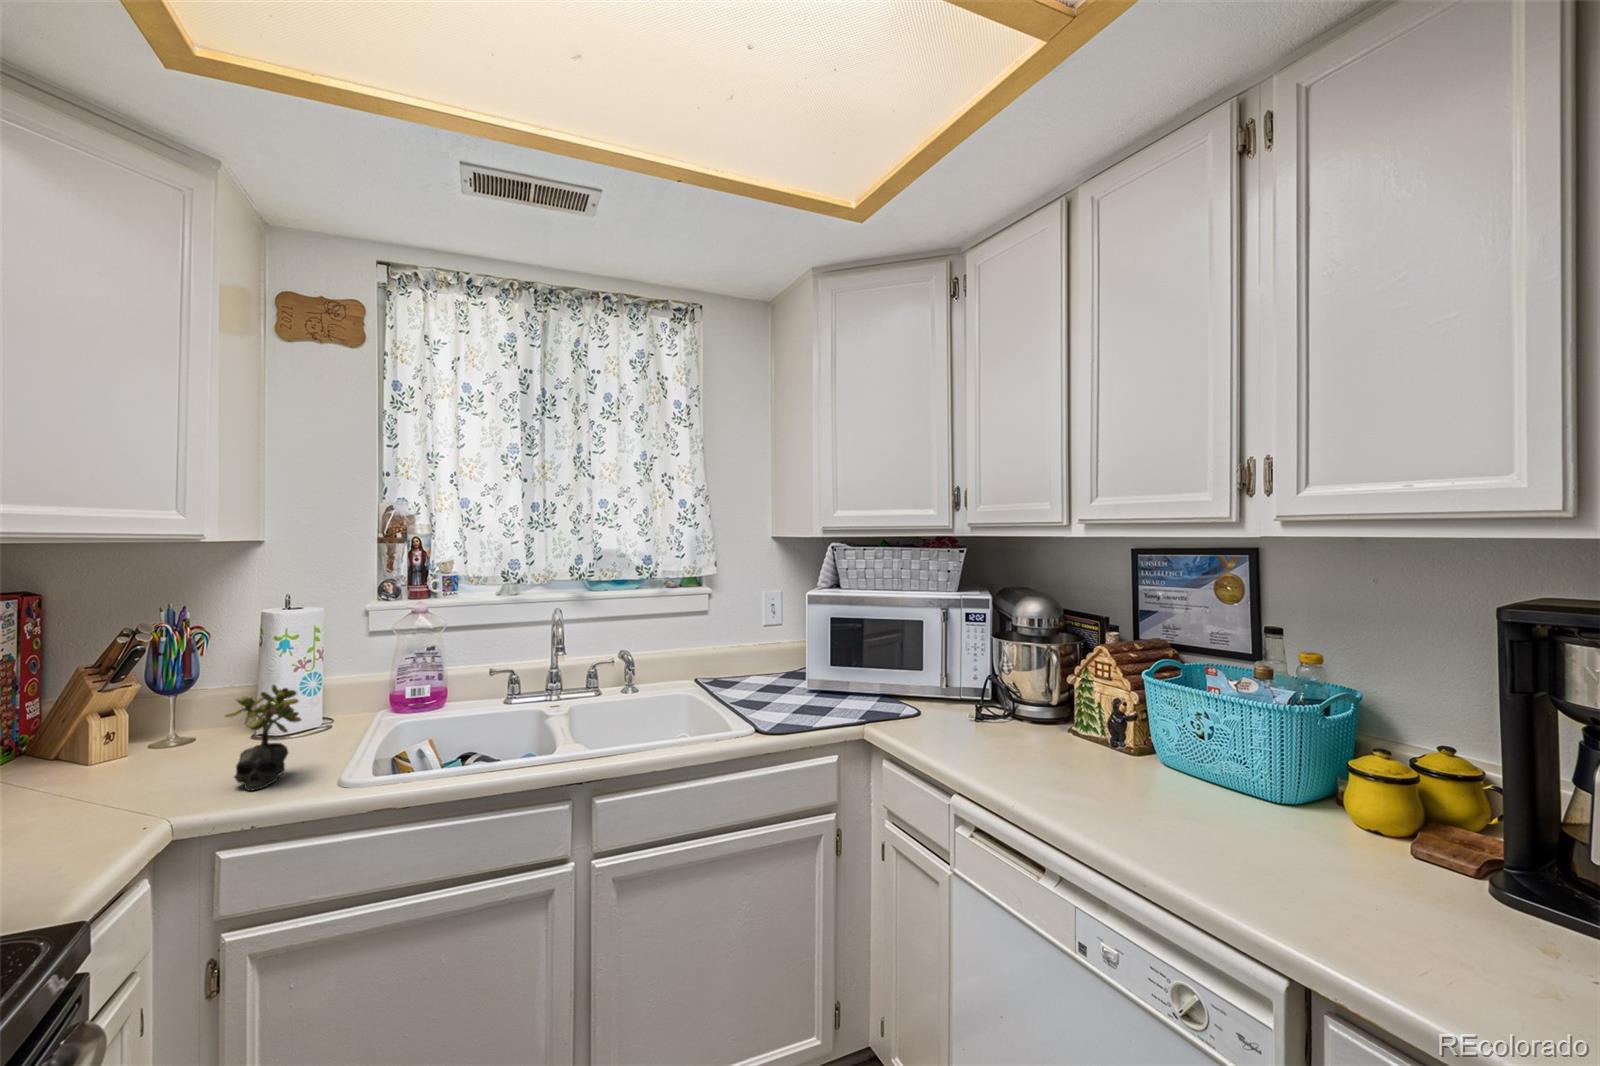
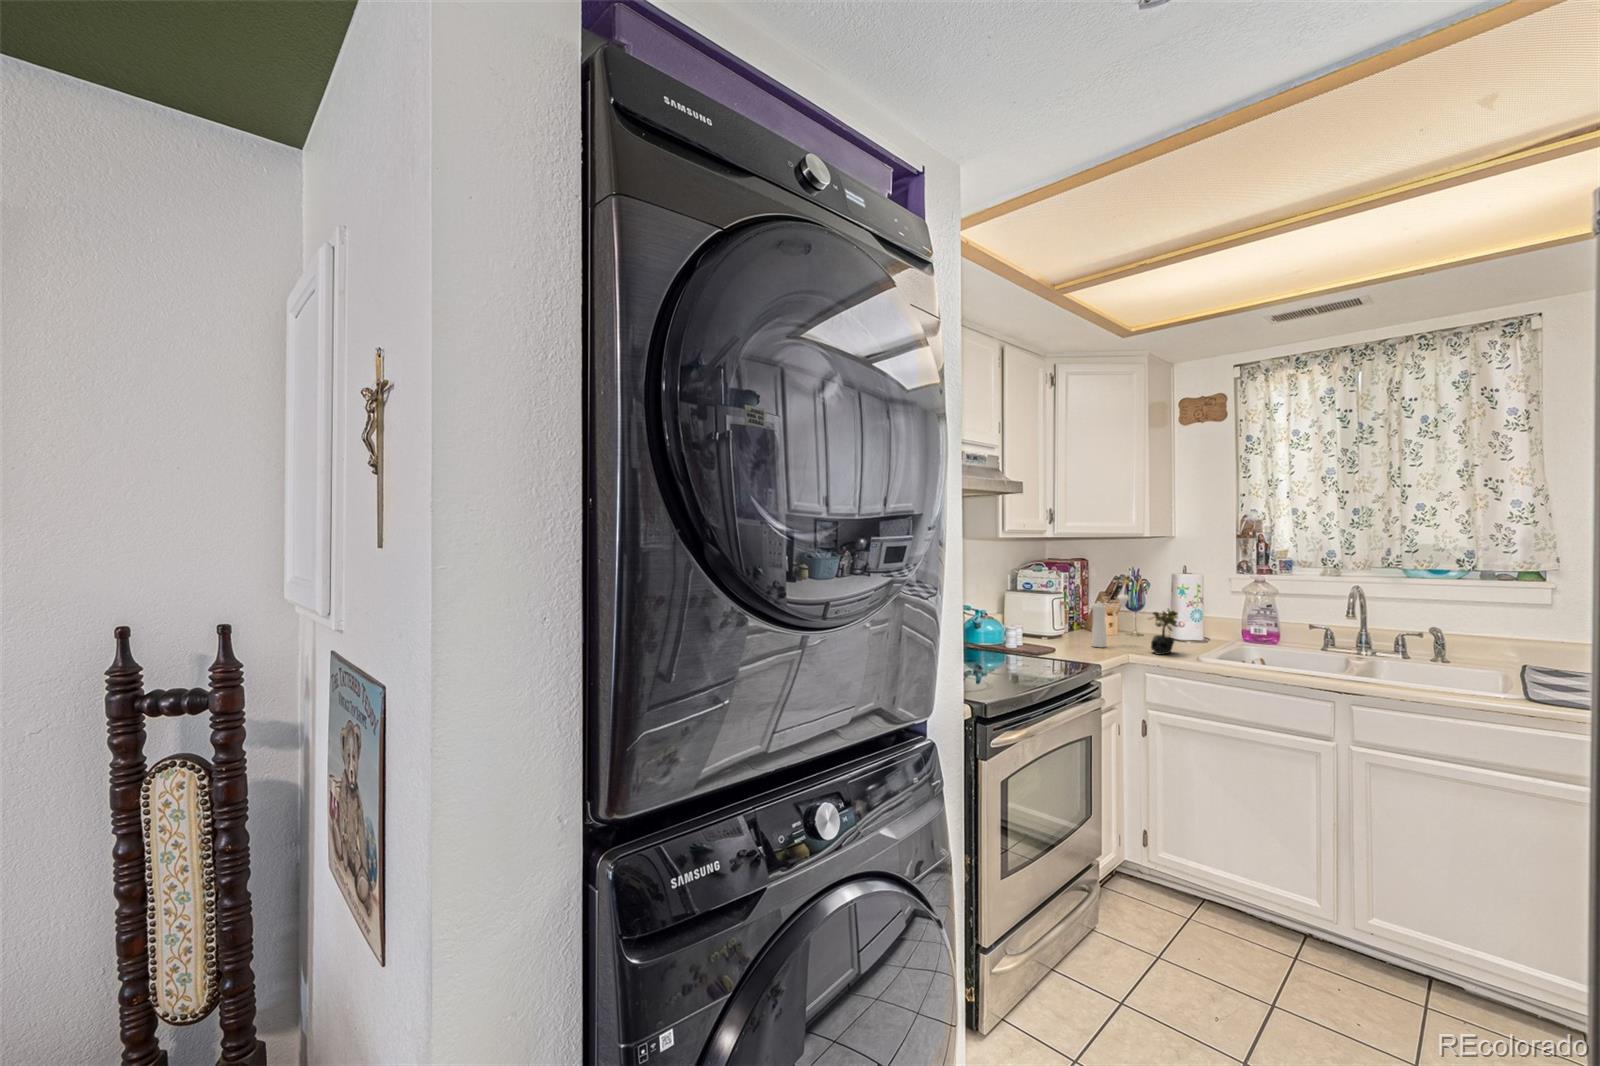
pepper mill: none [60,669,172,814] -> present [1092,595,1129,647]

